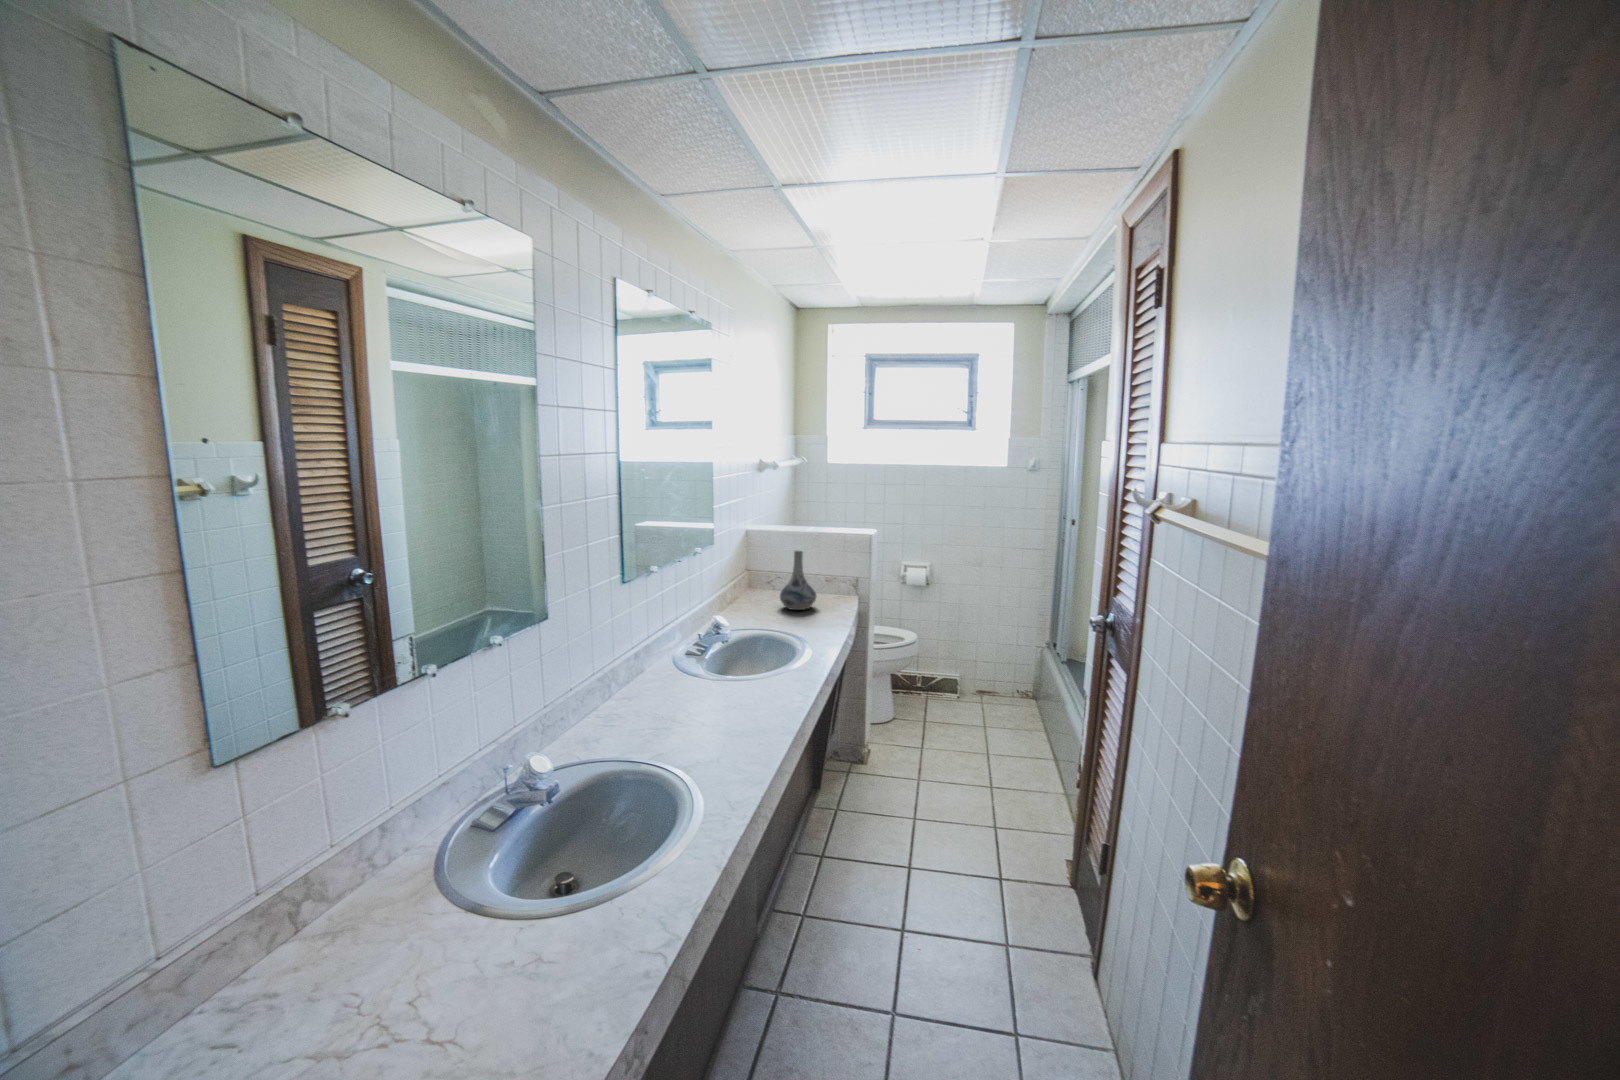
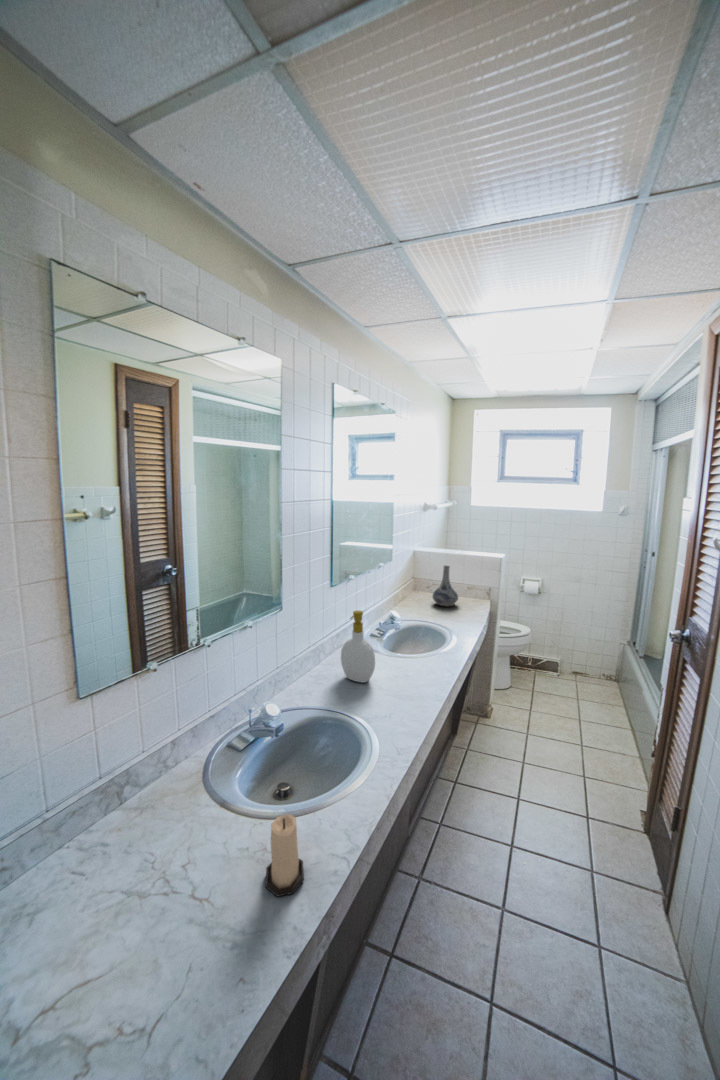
soap bottle: none [645,621,698,726] -> present [341,611,375,682]
candle: none [555,900,610,1009] -> present [266,814,304,896]

